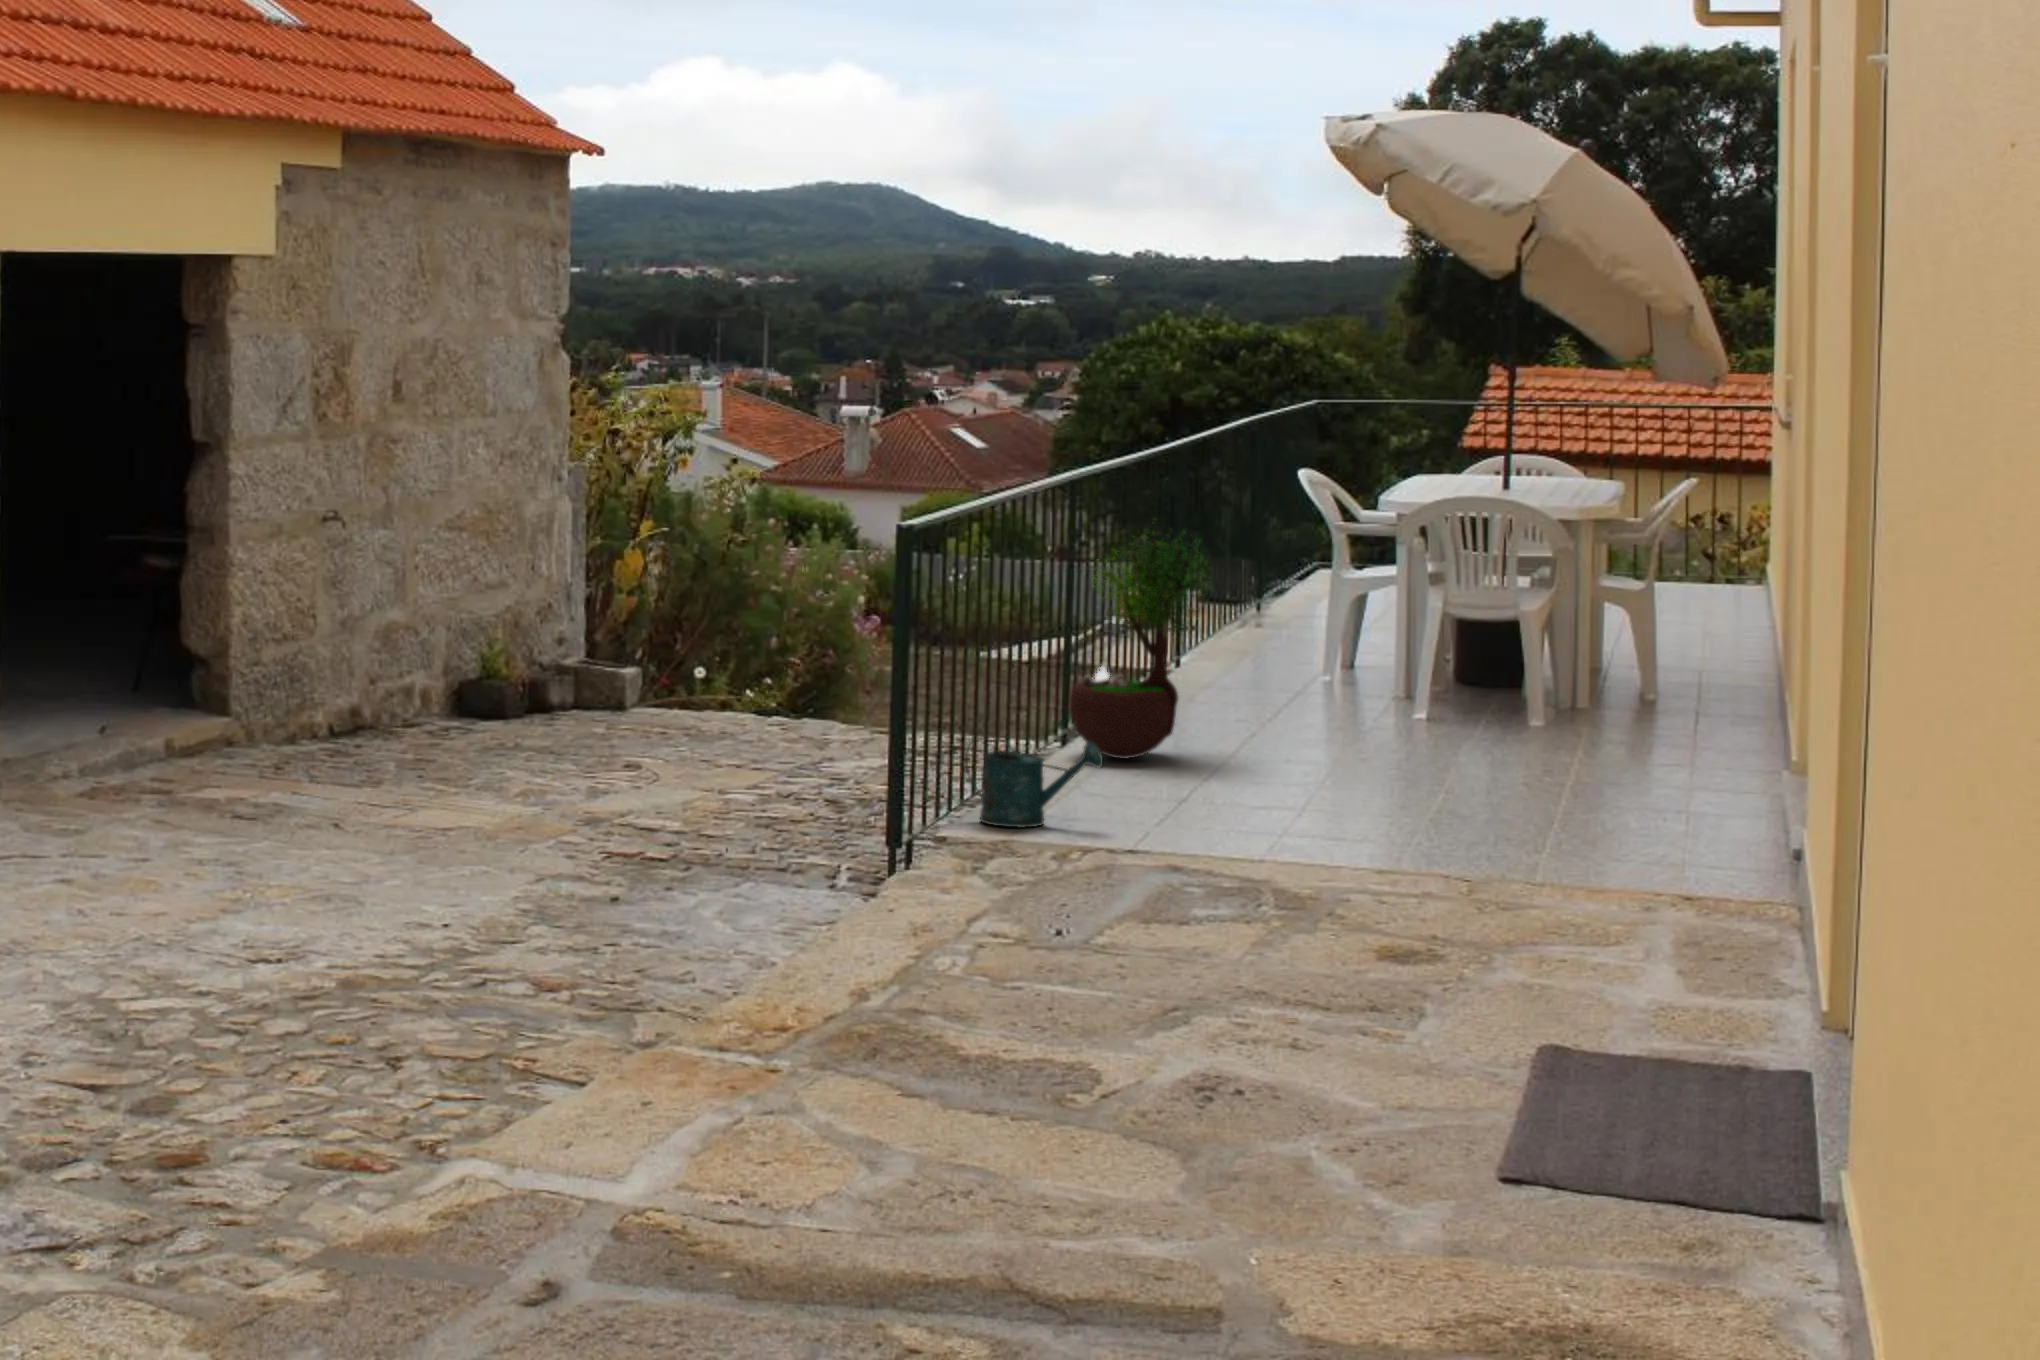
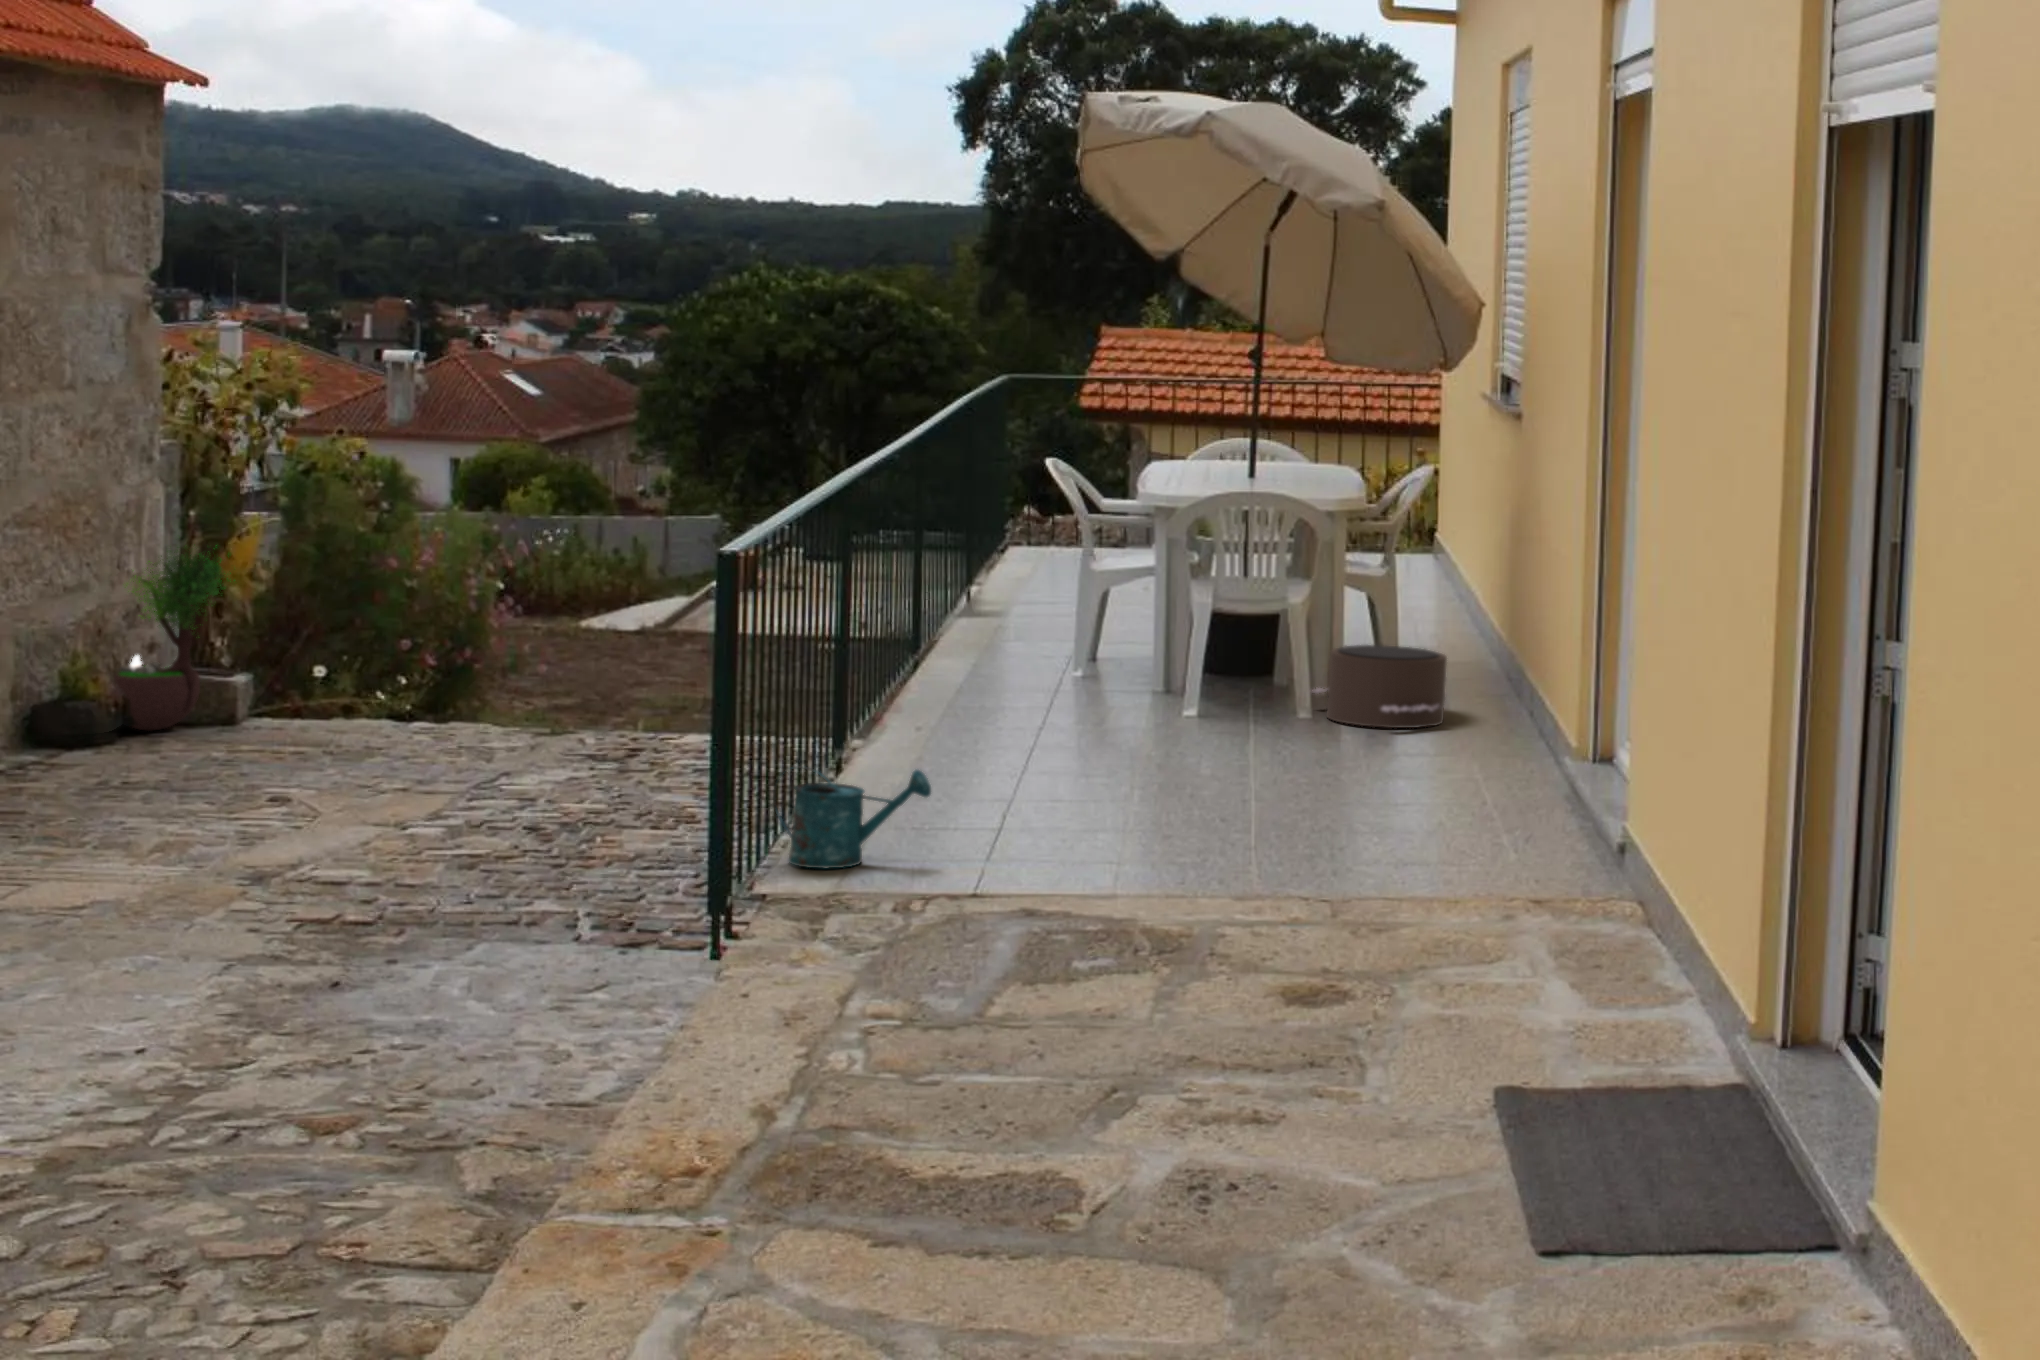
potted tree: present [1070,518,1212,759] -> present [115,545,235,731]
pouf: none [1554,656,1702,740] -> present [1312,645,1447,728]

